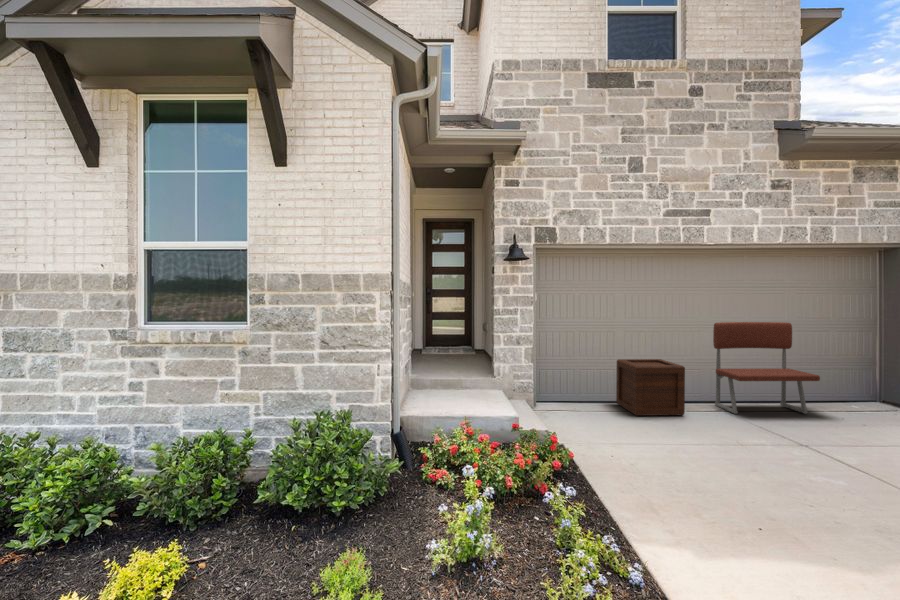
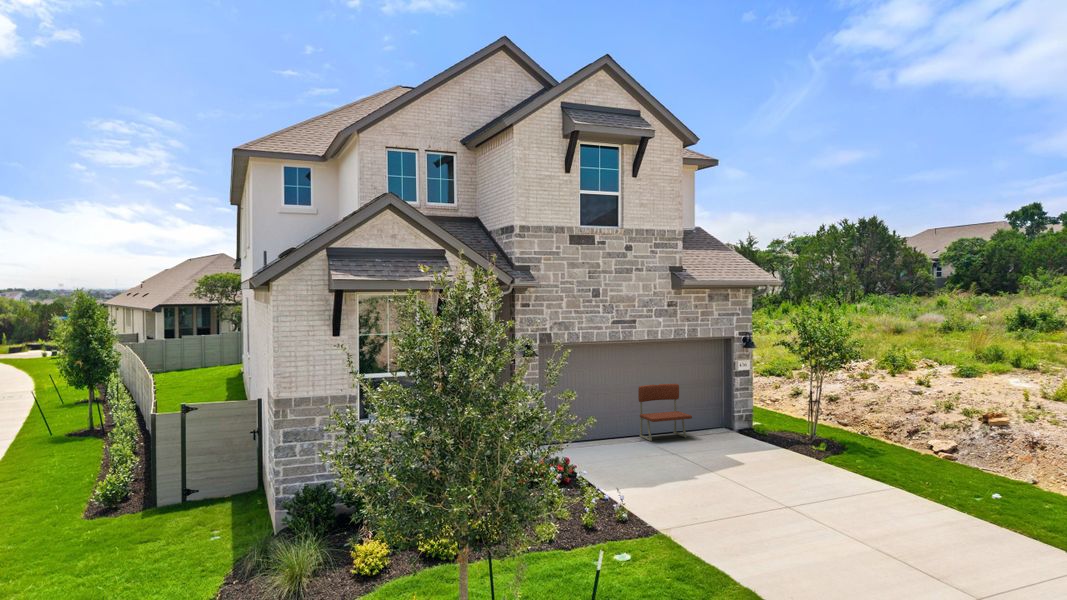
wooden crate: present [616,359,685,416] -> none [585,410,625,447]

